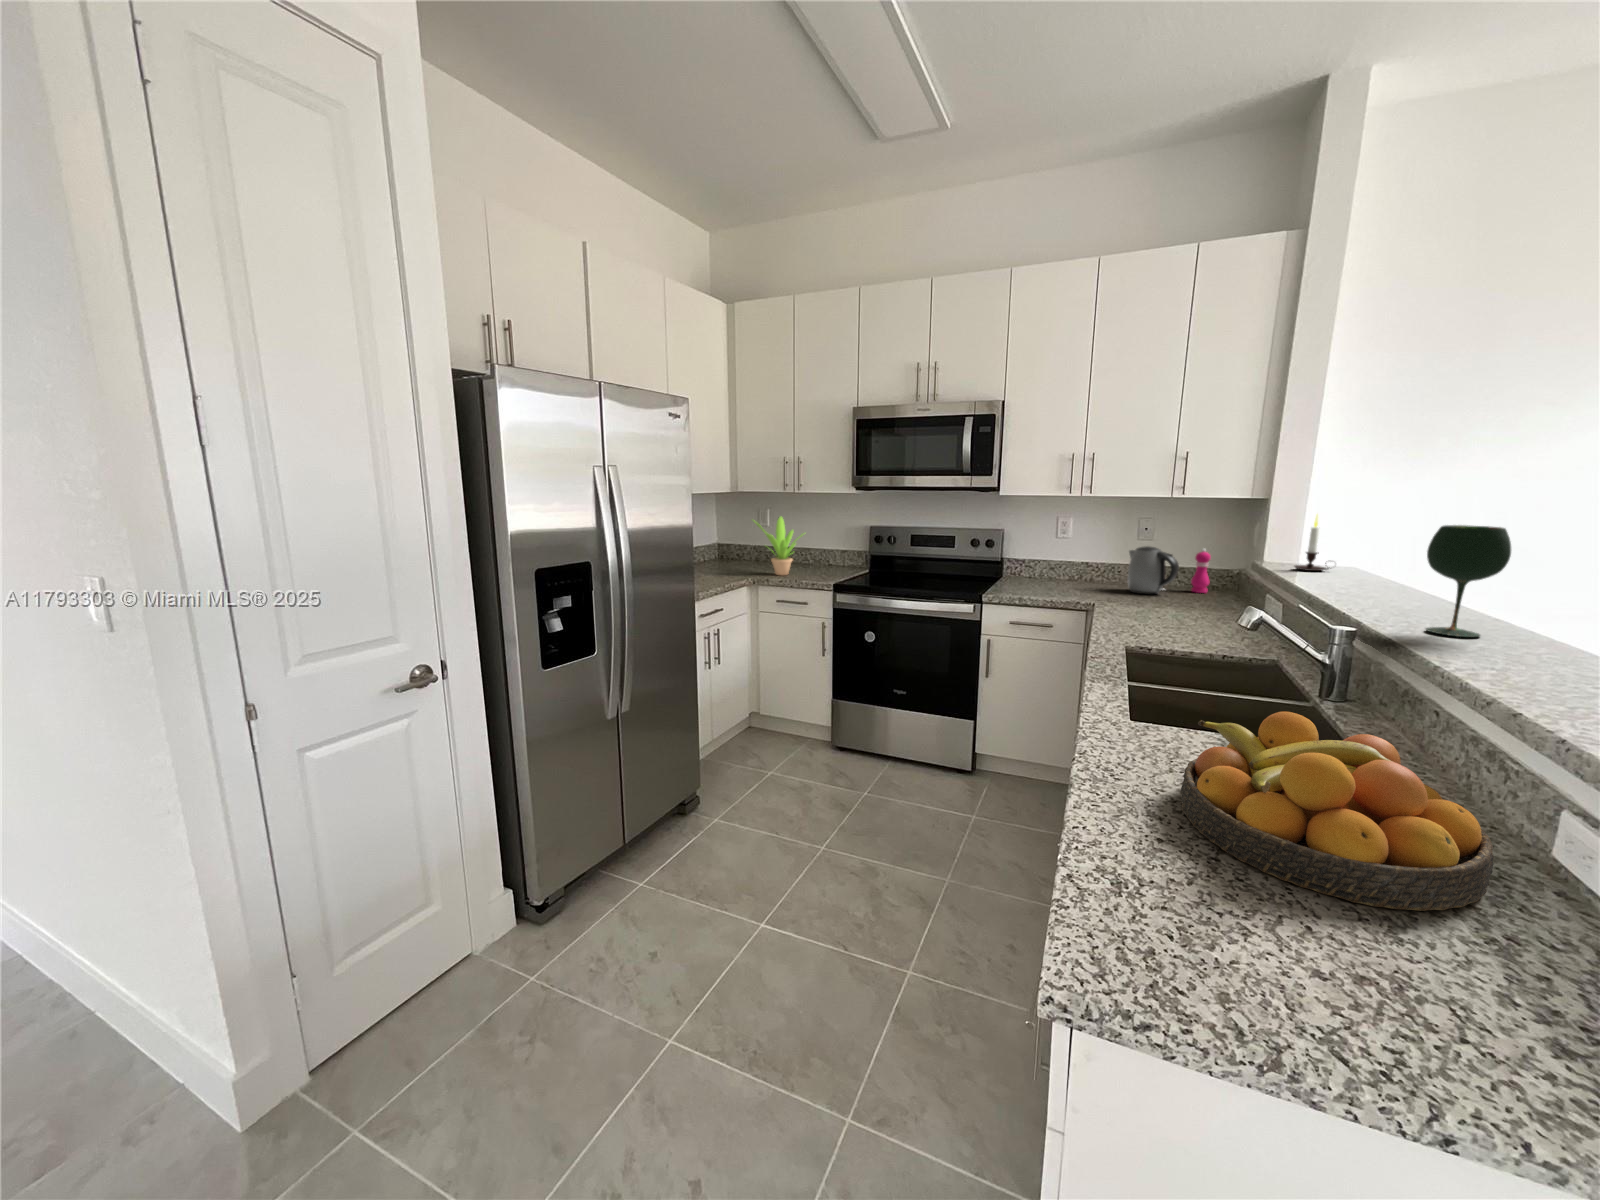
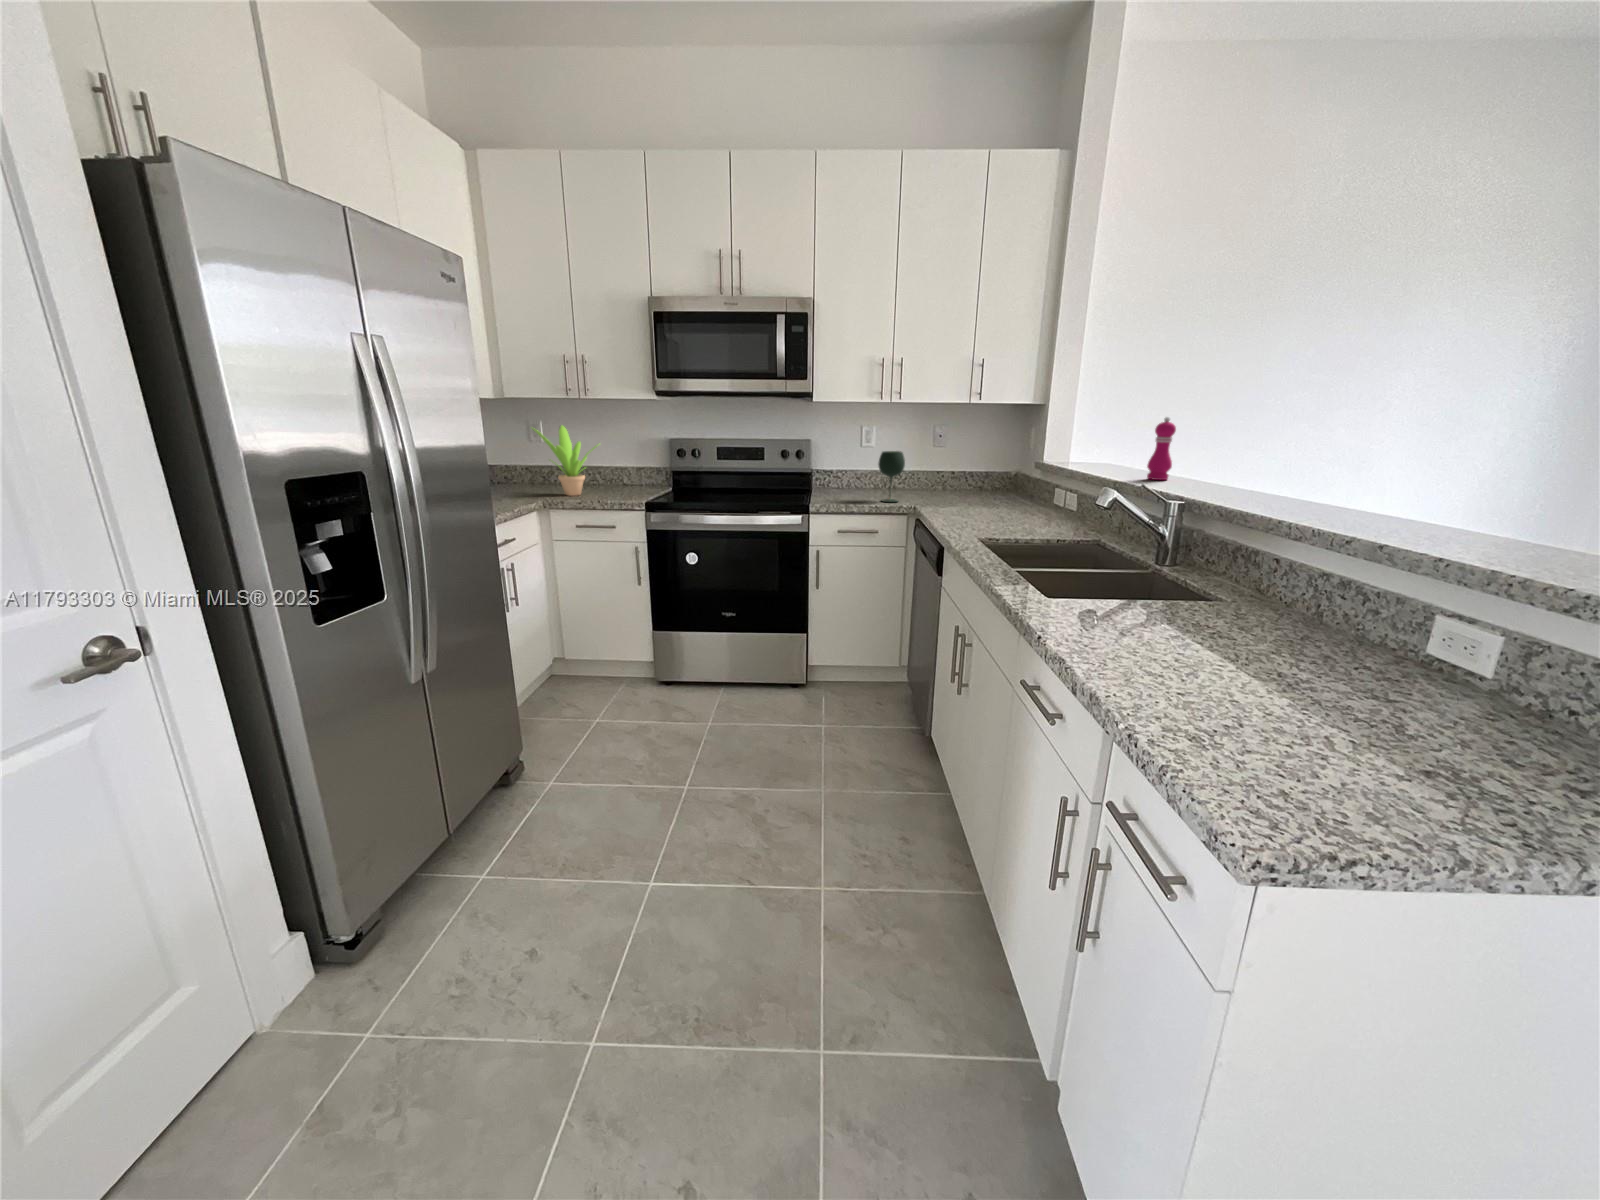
candle: present [1295,515,1329,571] -> none [1081,415,1113,467]
wine glass: present [1426,525,1511,637] -> present [878,451,905,502]
kettle: present [1128,546,1179,594] -> none [932,452,977,498]
pepper mill: present [1191,549,1211,593] -> present [1147,417,1176,480]
fruit bowl: present [1181,712,1494,911] -> none [1161,569,1427,720]

